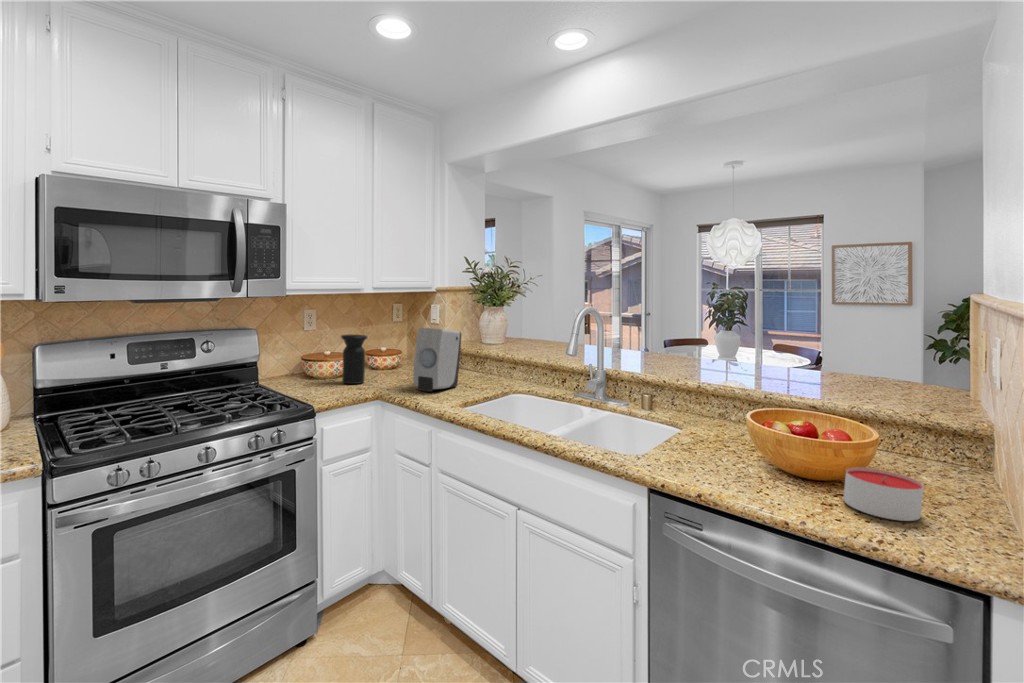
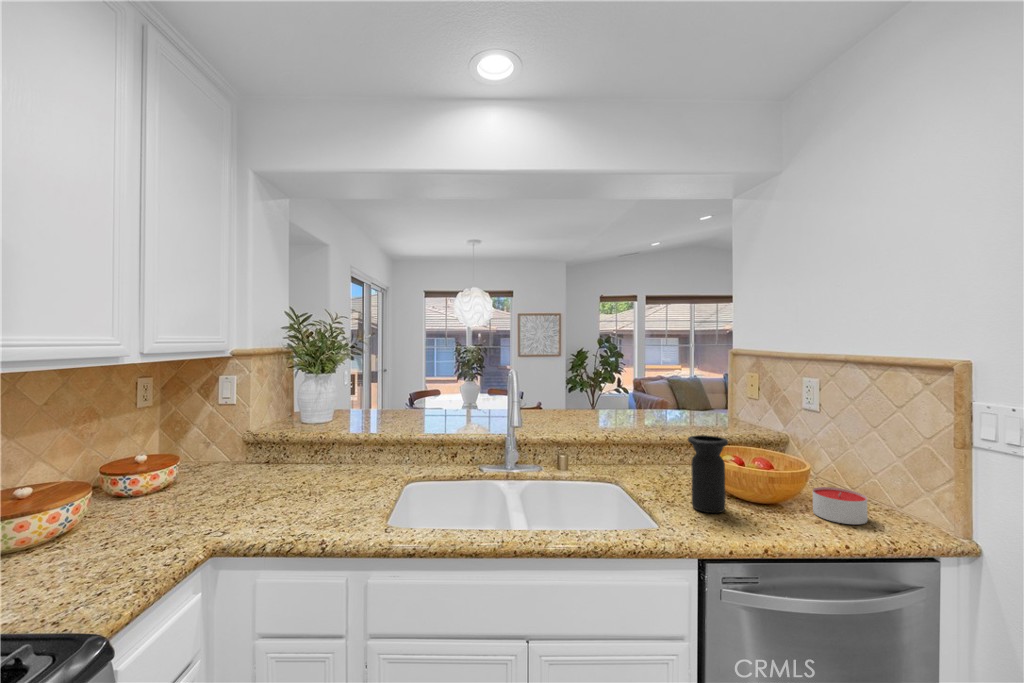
soap dispenser: present [414,328,462,392] -> none [285,418,336,517]
vase: present [341,335,367,384] -> present [688,435,728,513]

